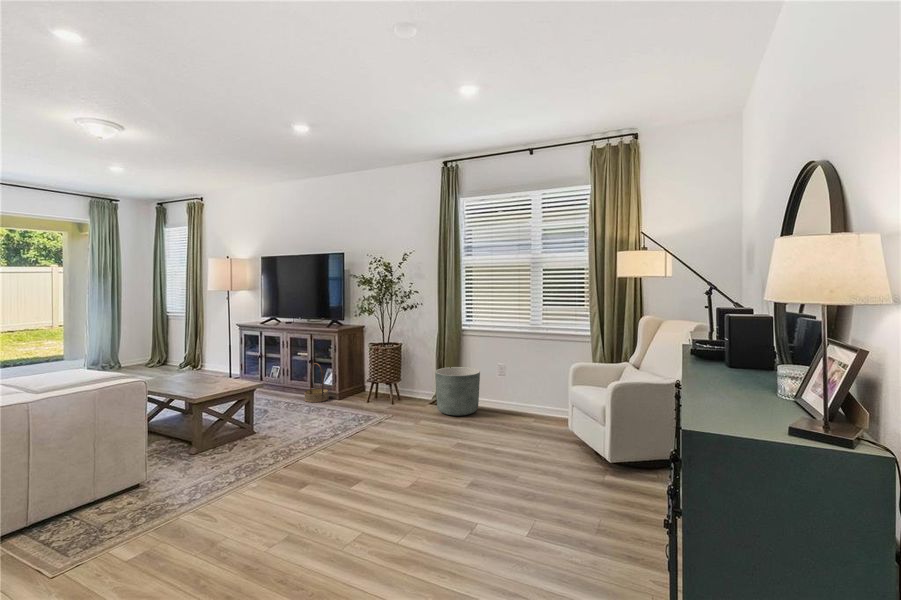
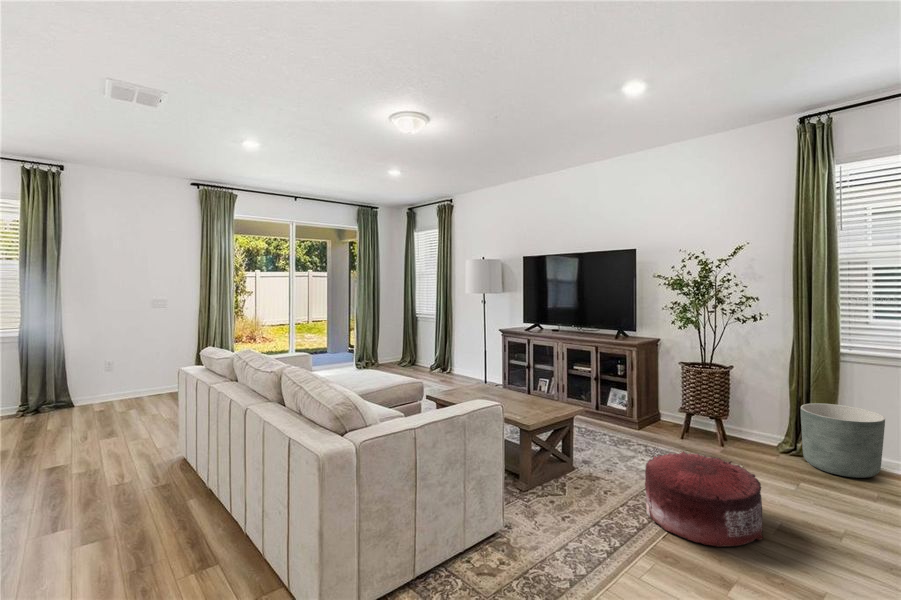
basket: present [304,363,329,402] -> none [594,382,623,429]
pouf: none [283,405,364,466] -> present [645,451,763,547]

